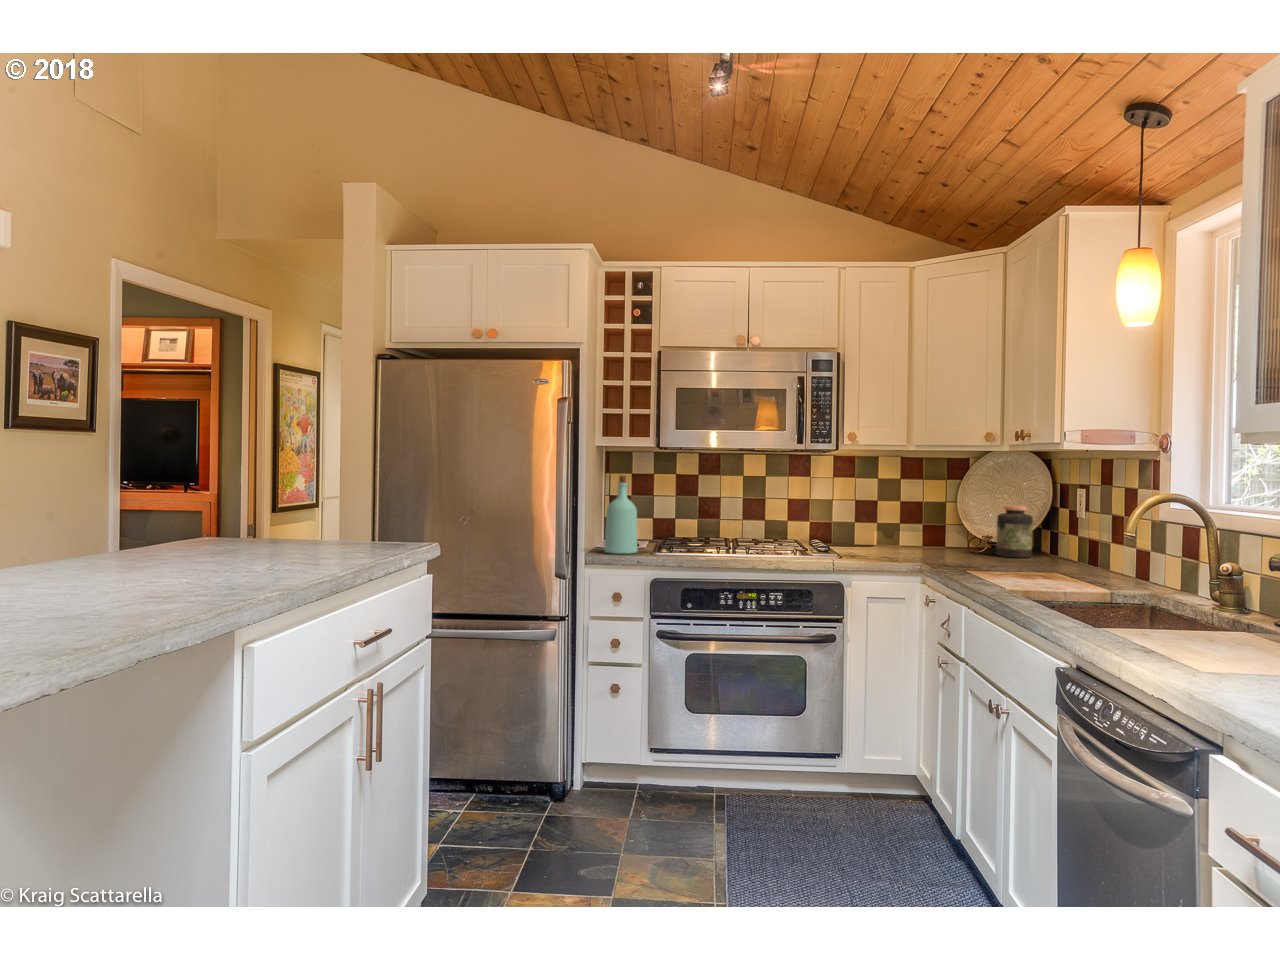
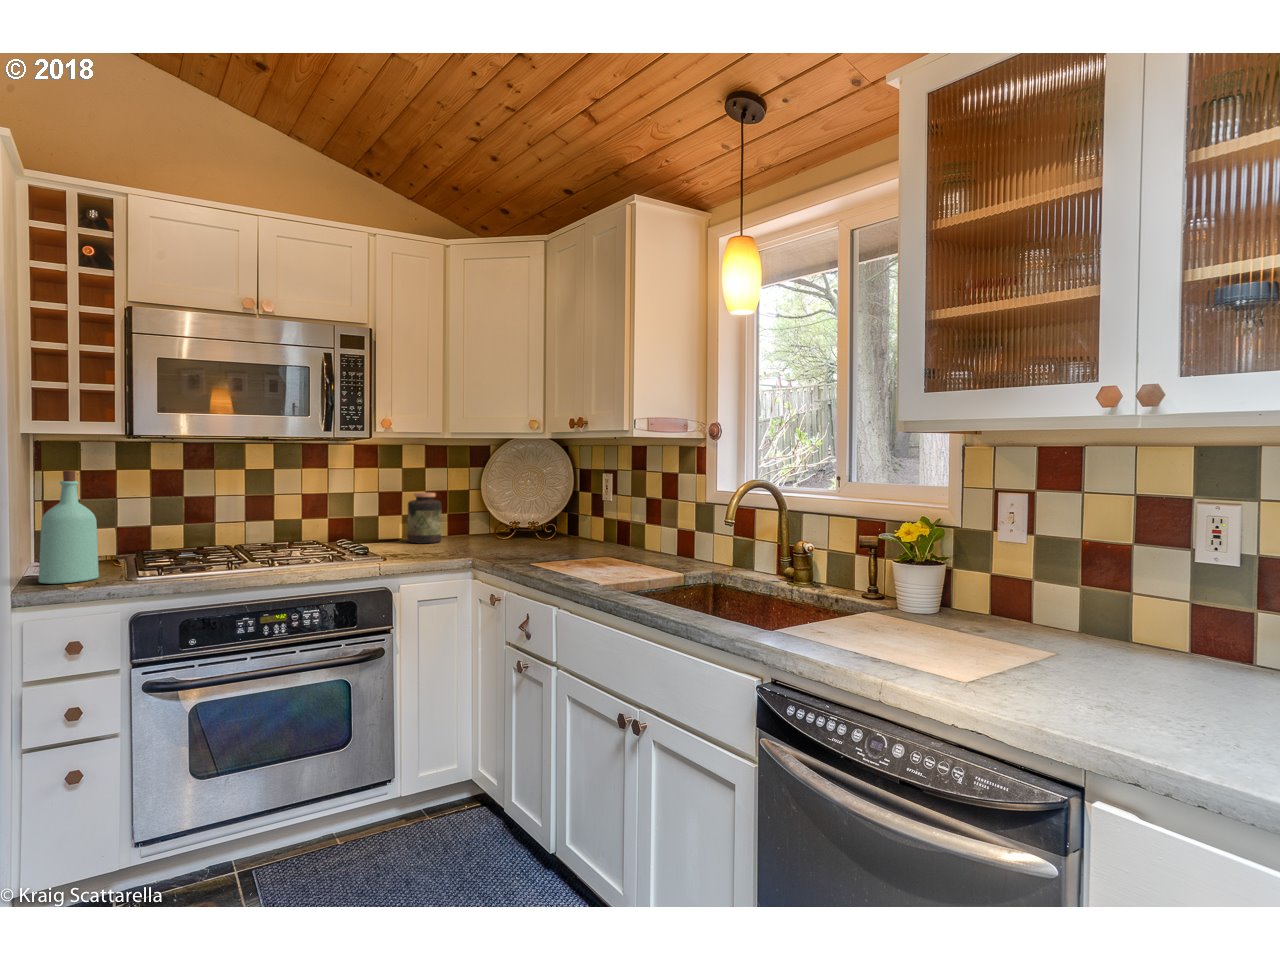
jar: present [996,506,1033,558] -> present [407,492,442,543]

